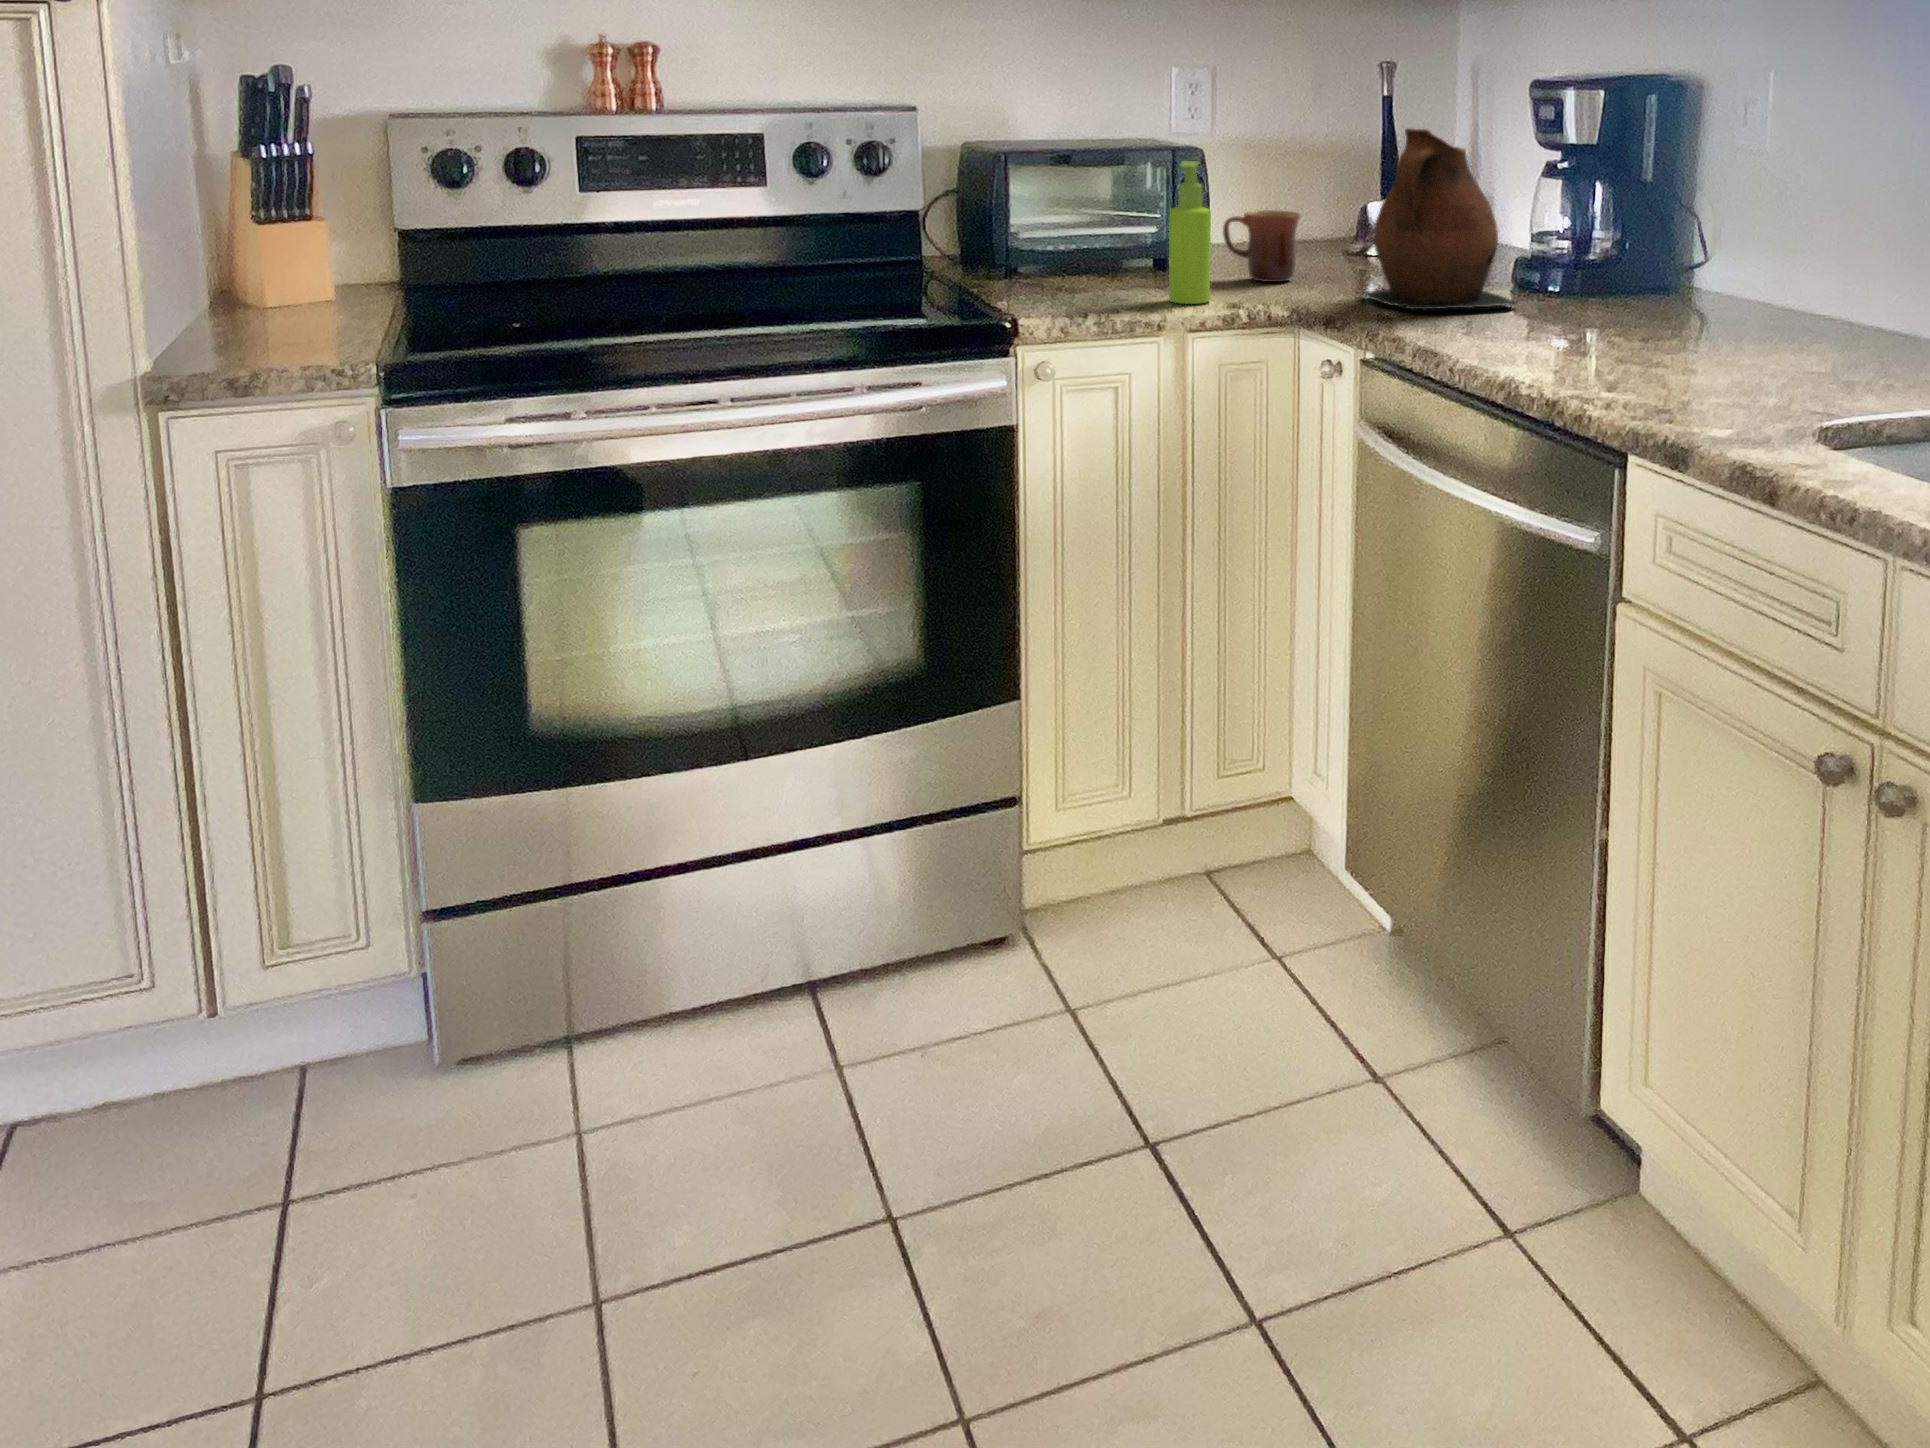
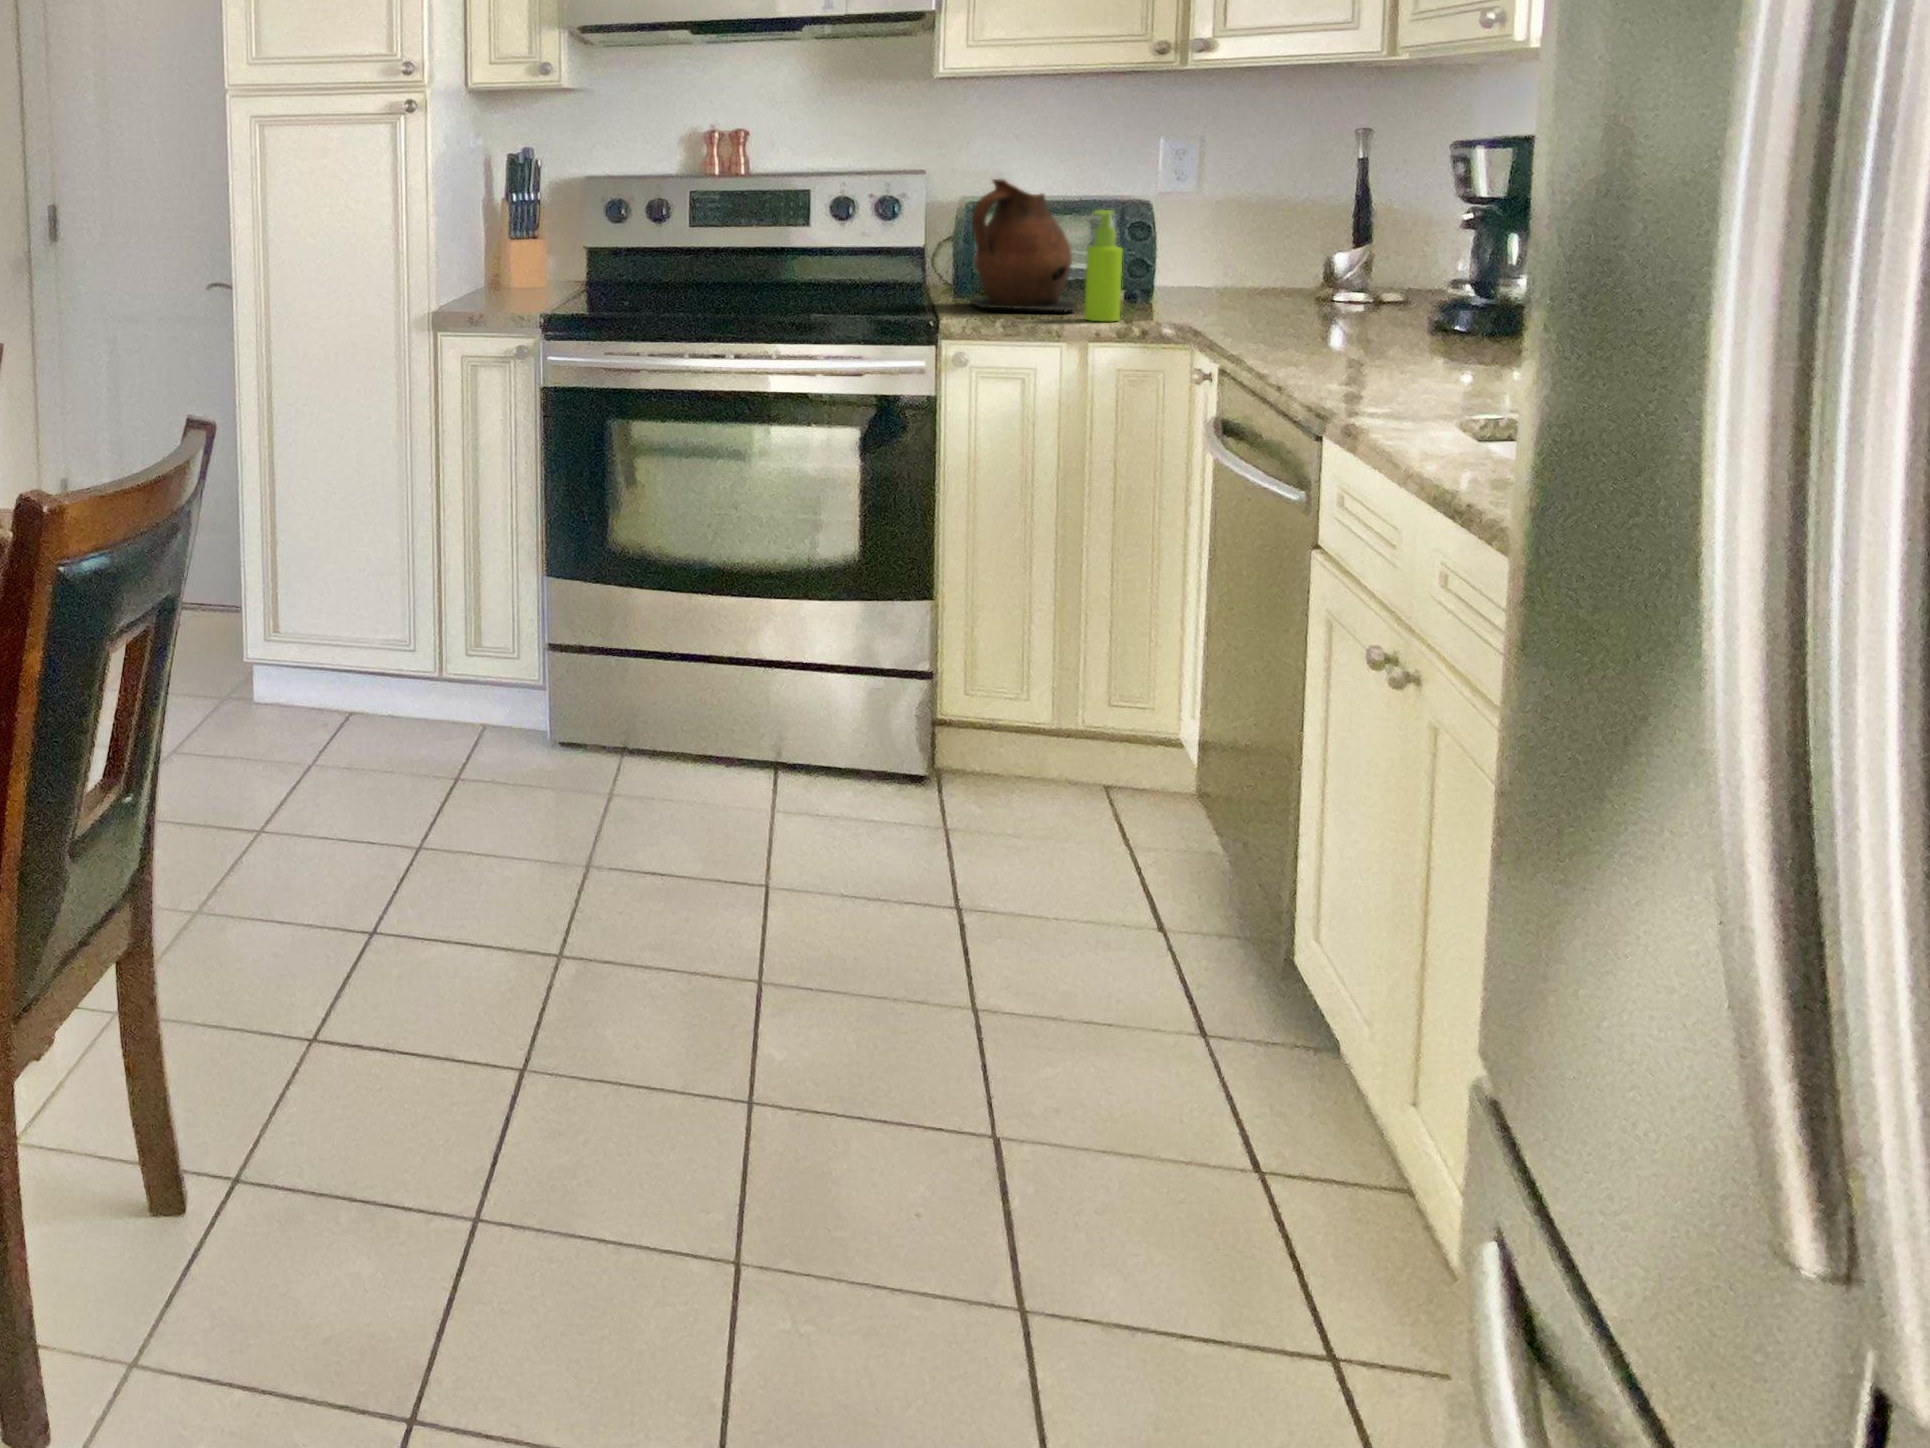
ceramic pitcher: present [1357,128,1517,309] -> present [971,179,1077,311]
mug: present [1223,210,1301,282] -> none [1159,255,1229,313]

